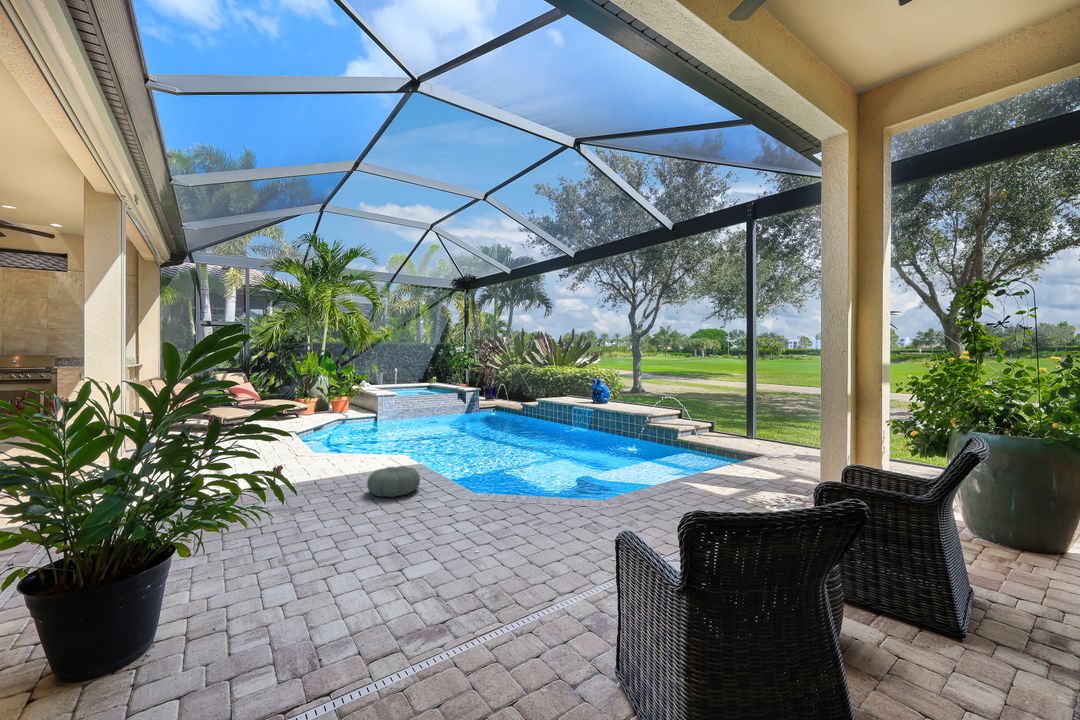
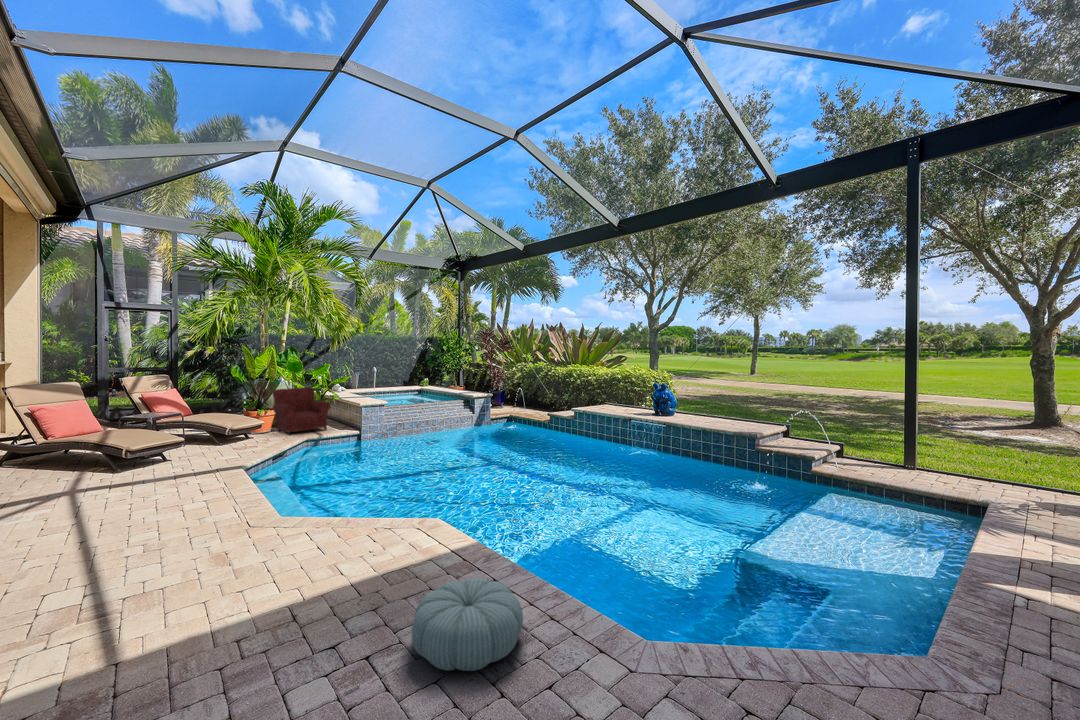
armchair: none [314,382,355,416] -> present [272,387,331,435]

